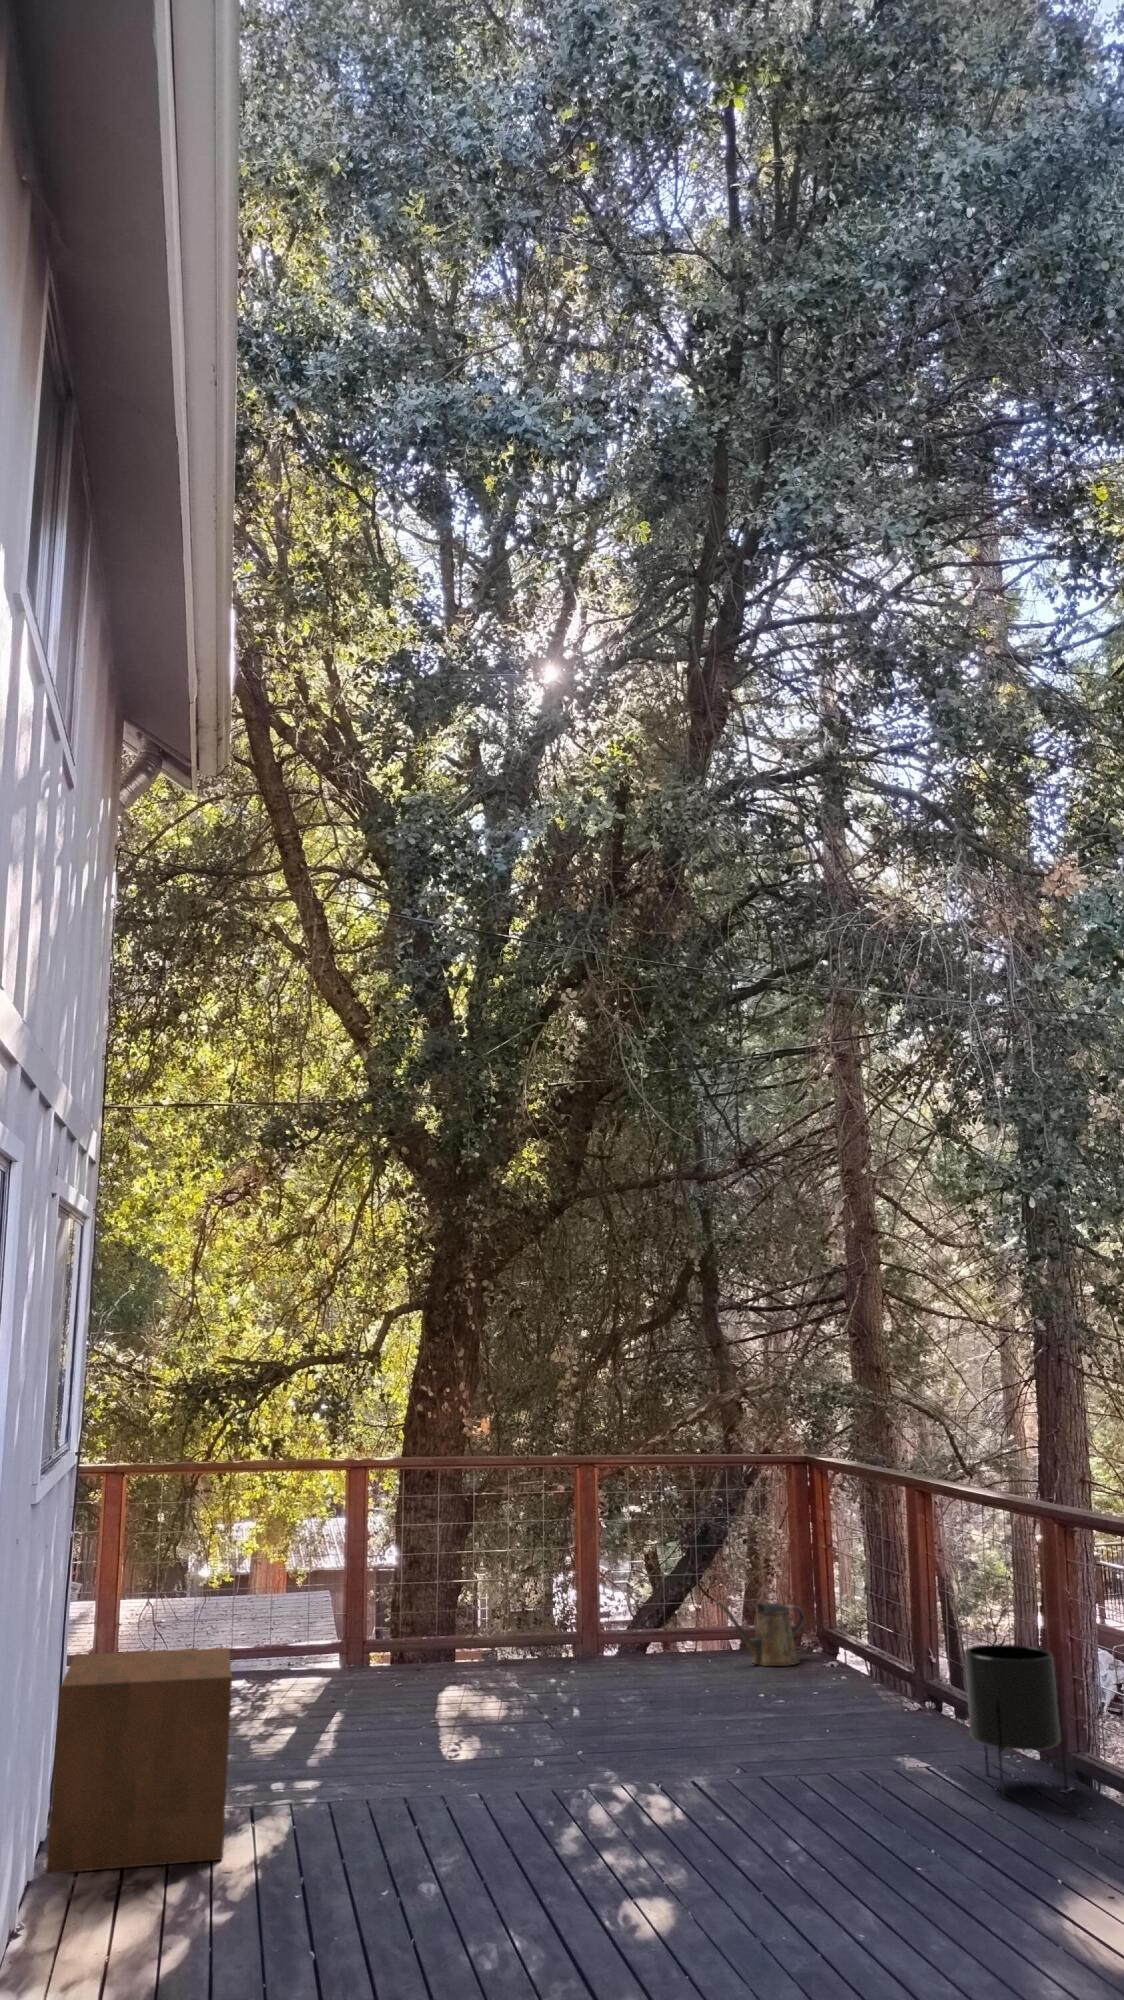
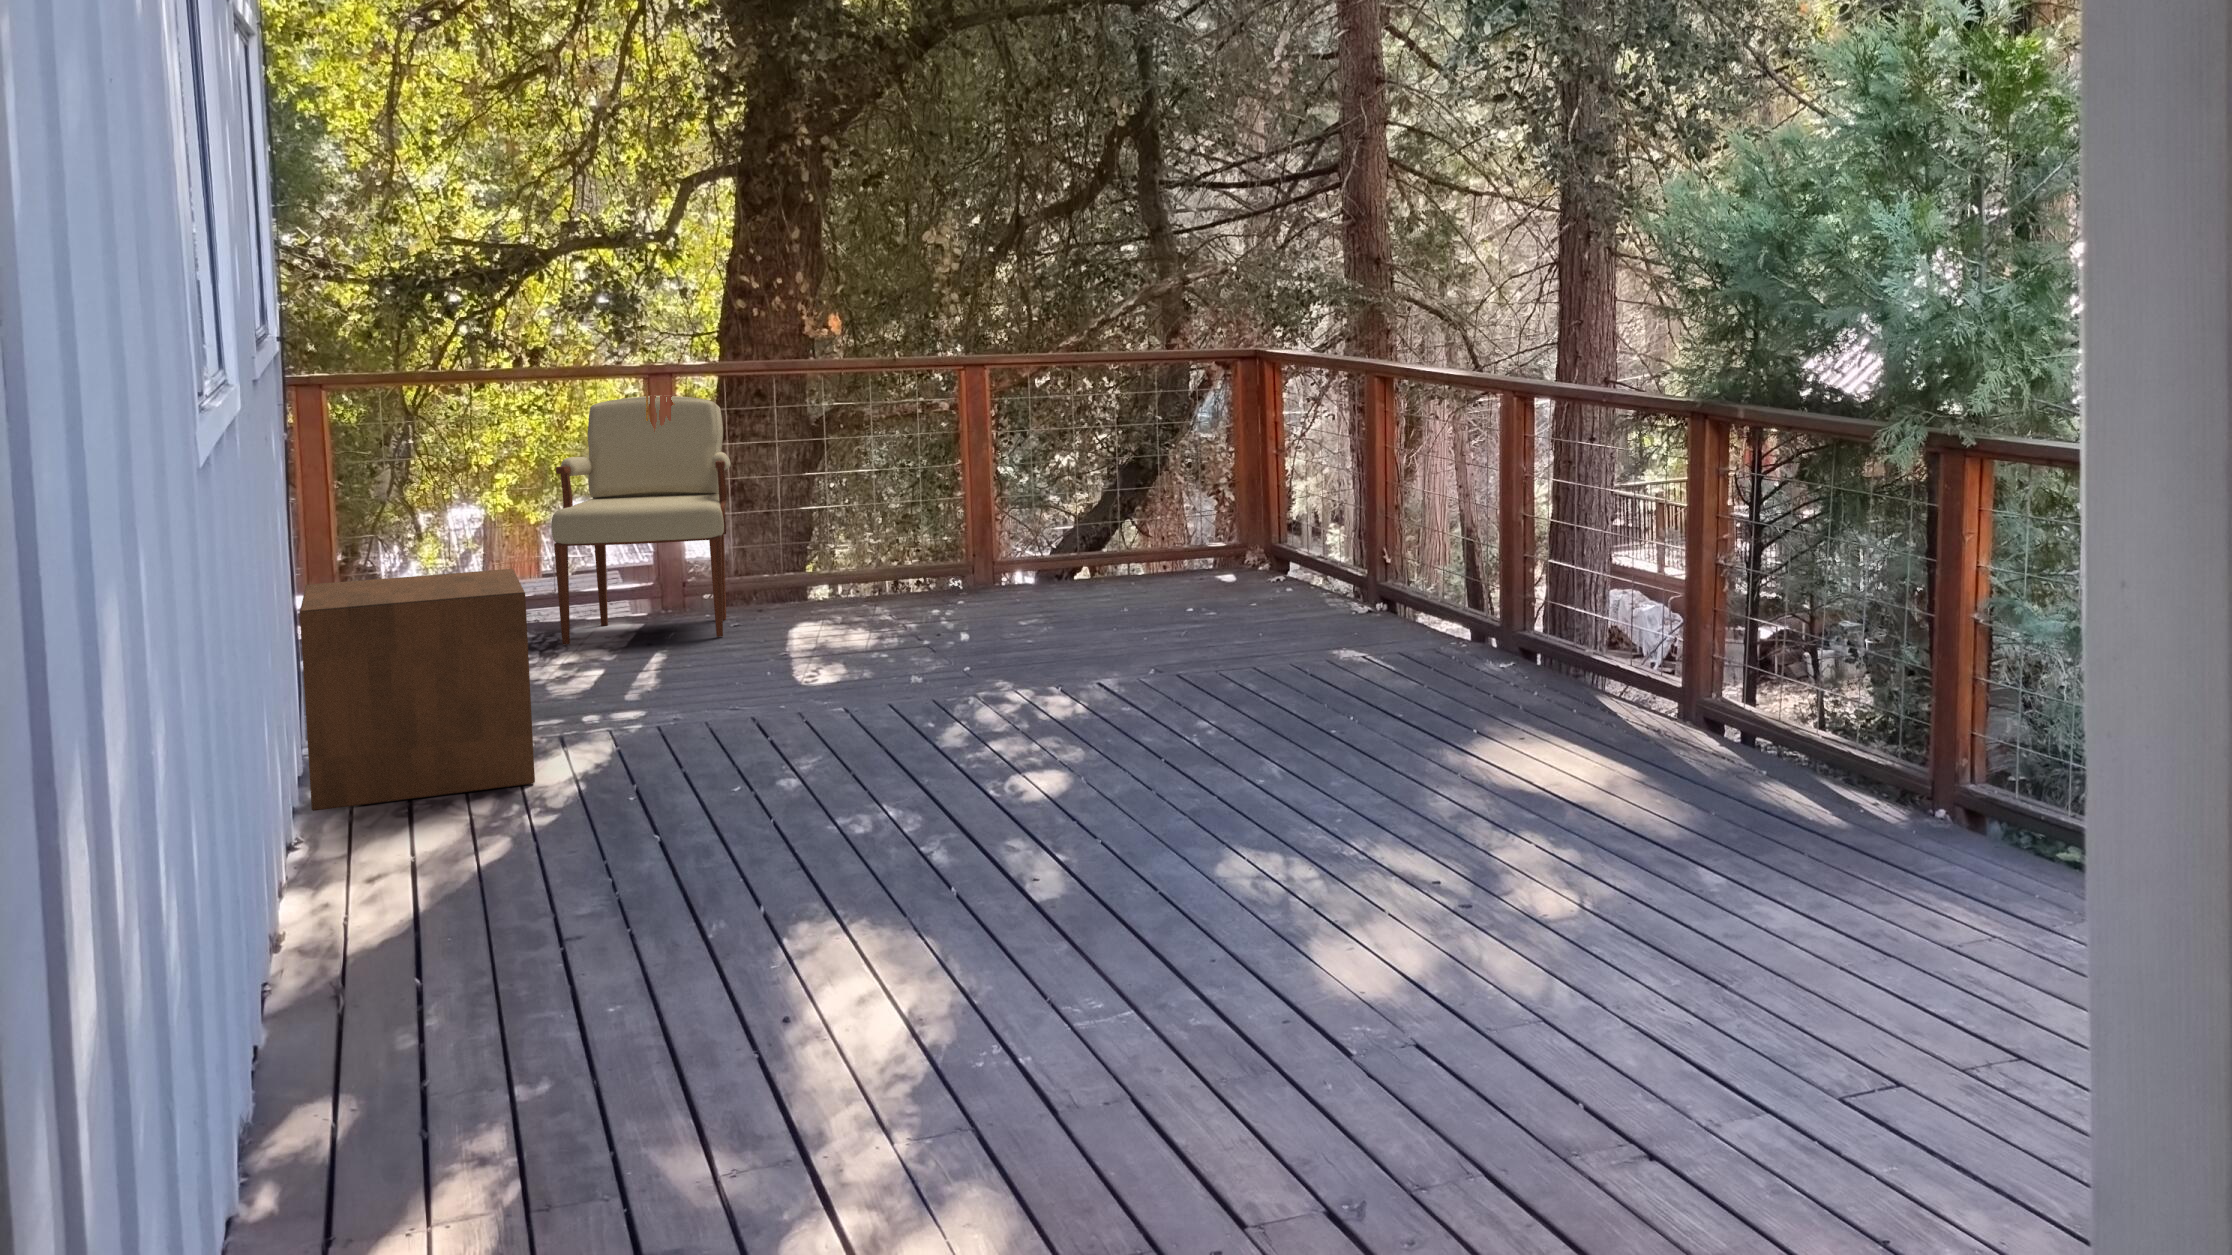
armchair: none [268,1487,403,1698] -> present [551,396,731,645]
watering can: present [716,1602,804,1666] -> none [1130,514,1236,582]
planter: present [965,1644,1067,1798] -> none [1395,528,1494,675]

